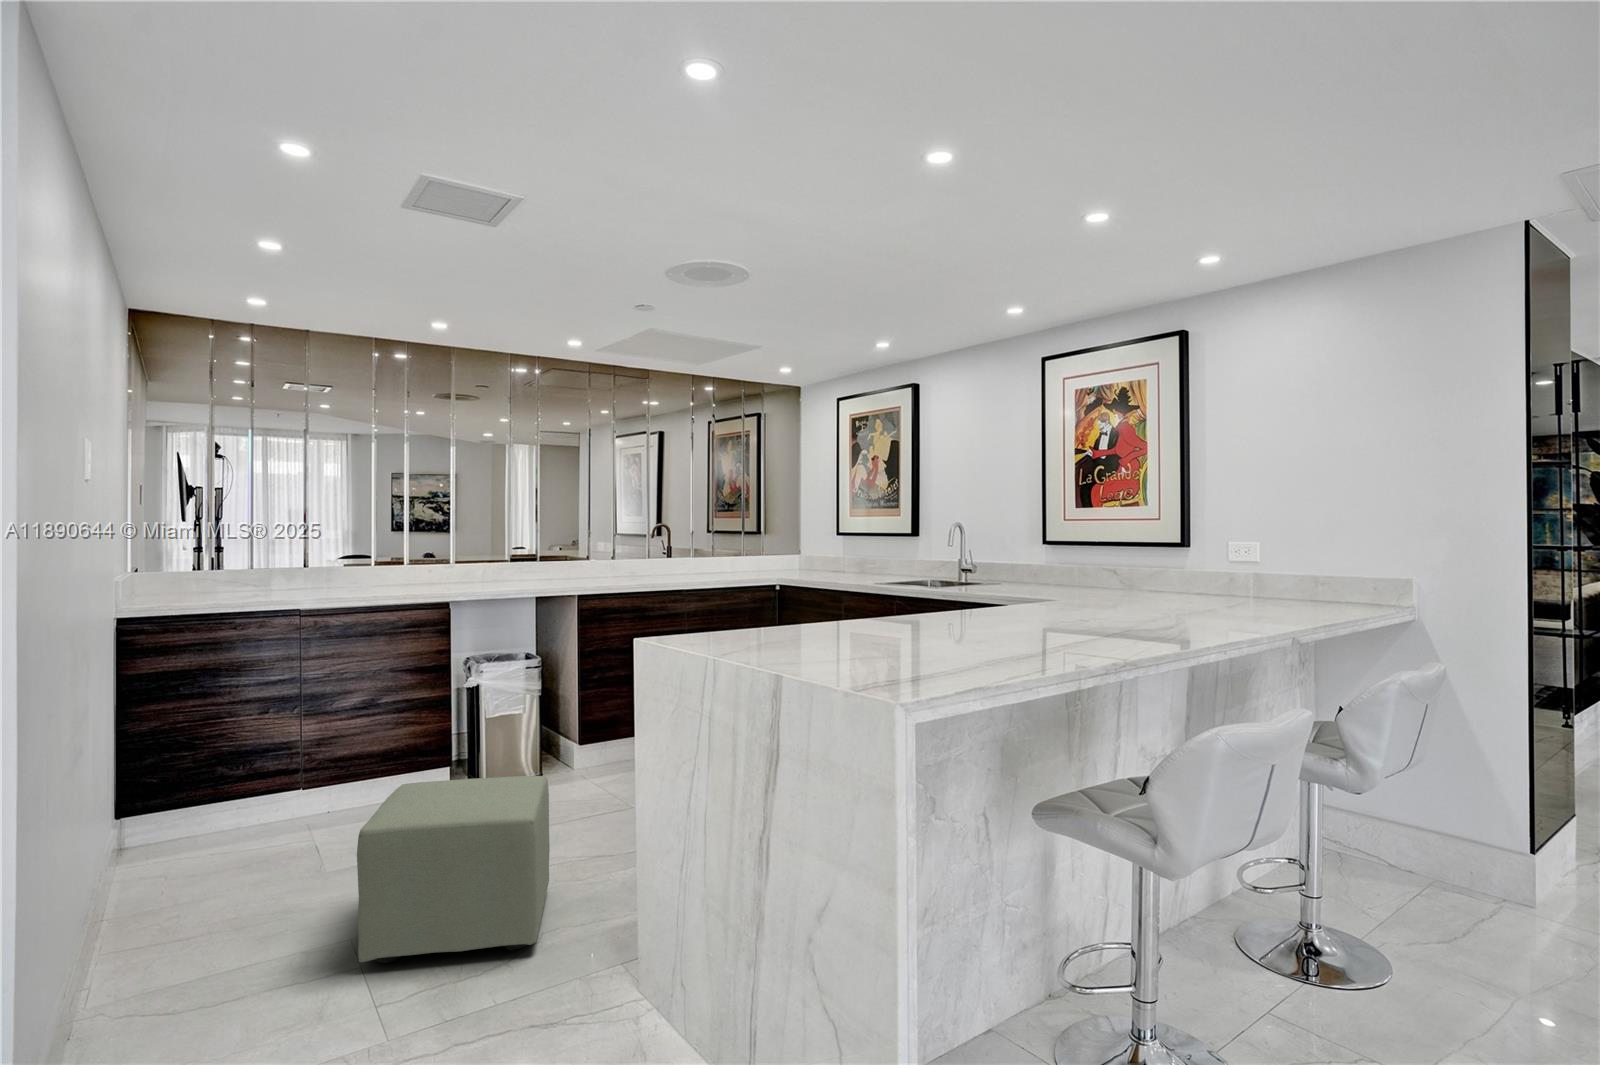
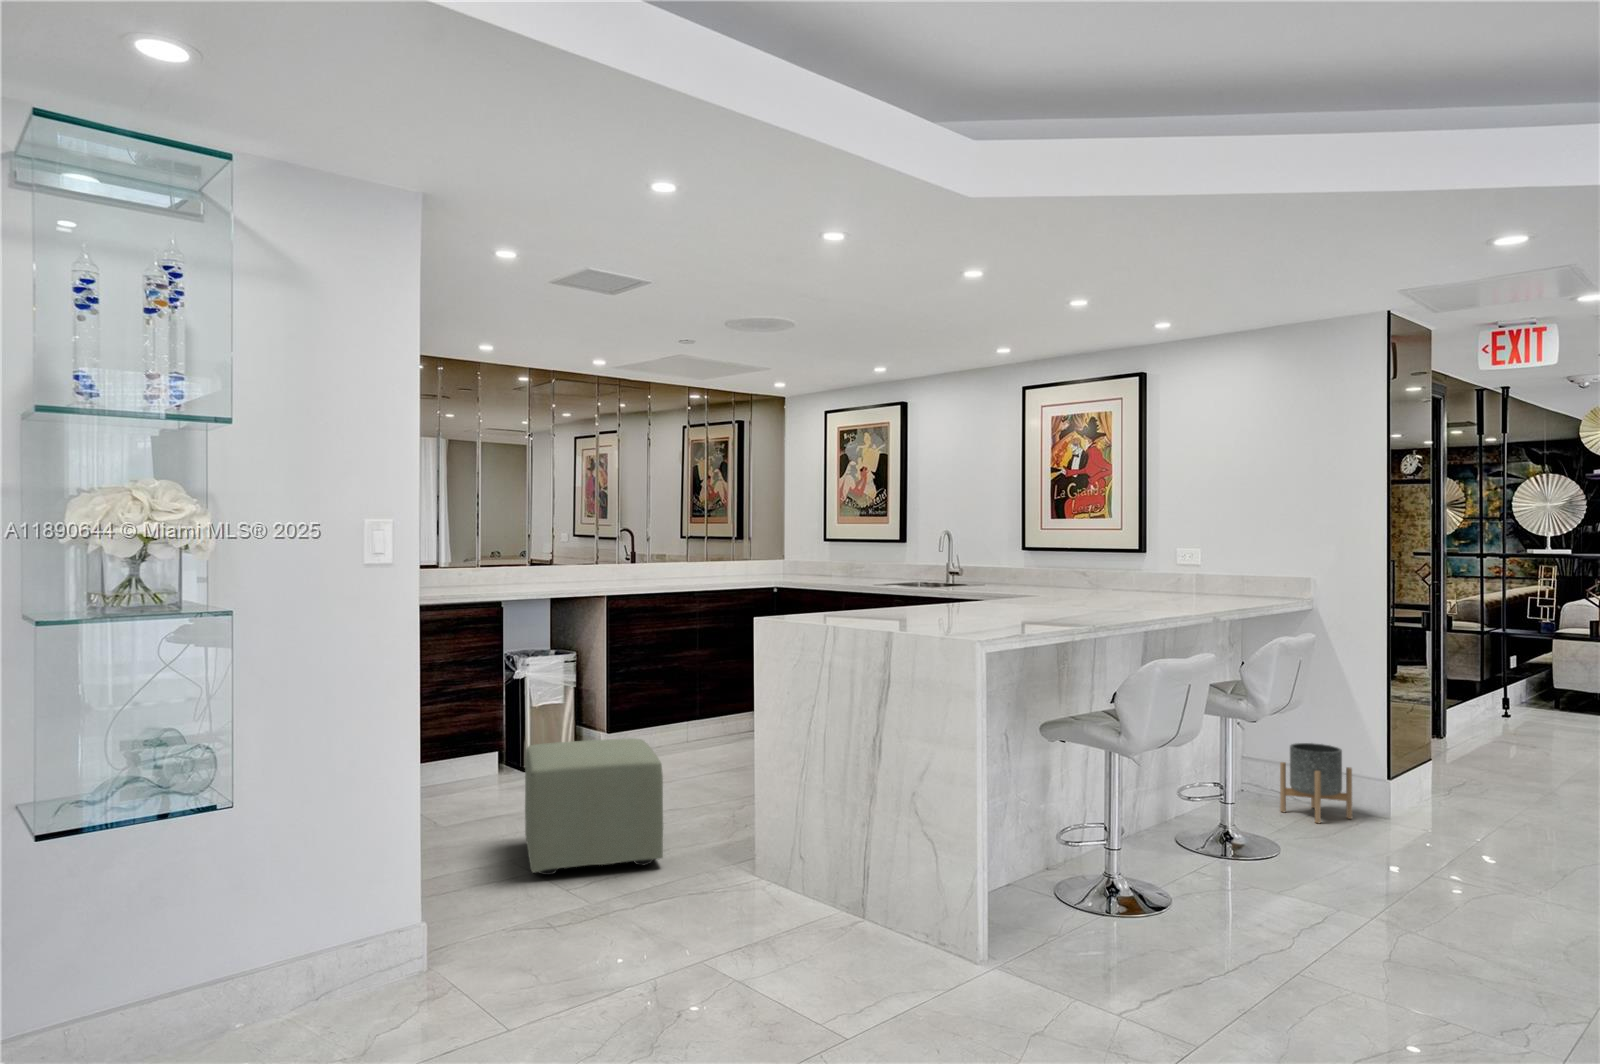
planter: none [1369,793,1473,906] -> present [1280,743,1352,823]

